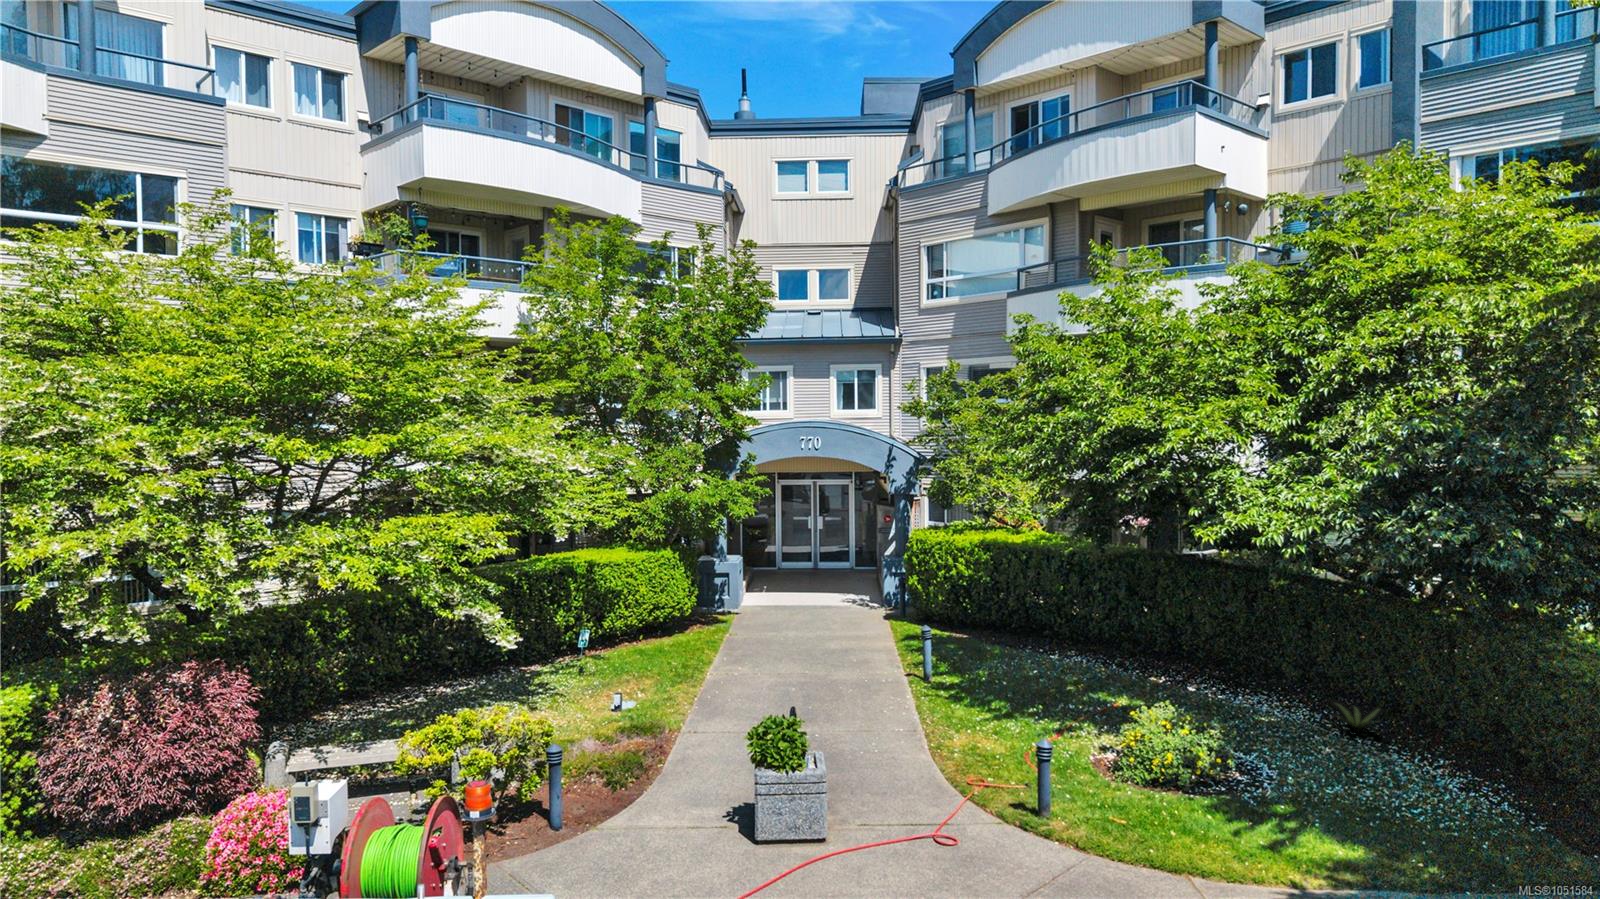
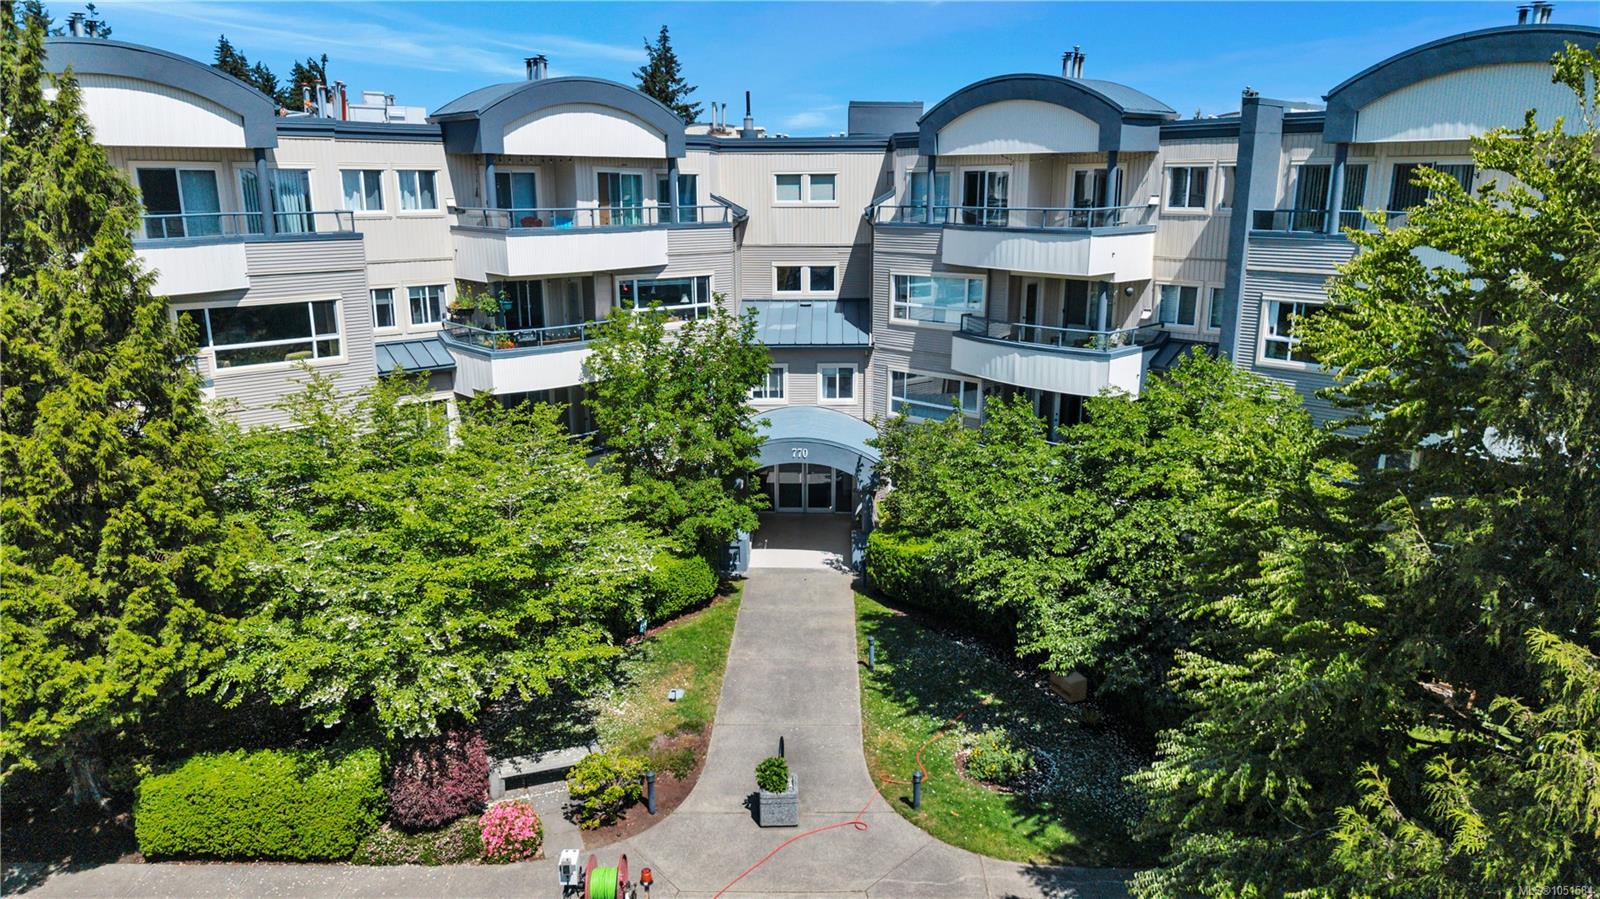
storage bench: none [1251,651,1325,711] -> present [1050,671,1087,703]

